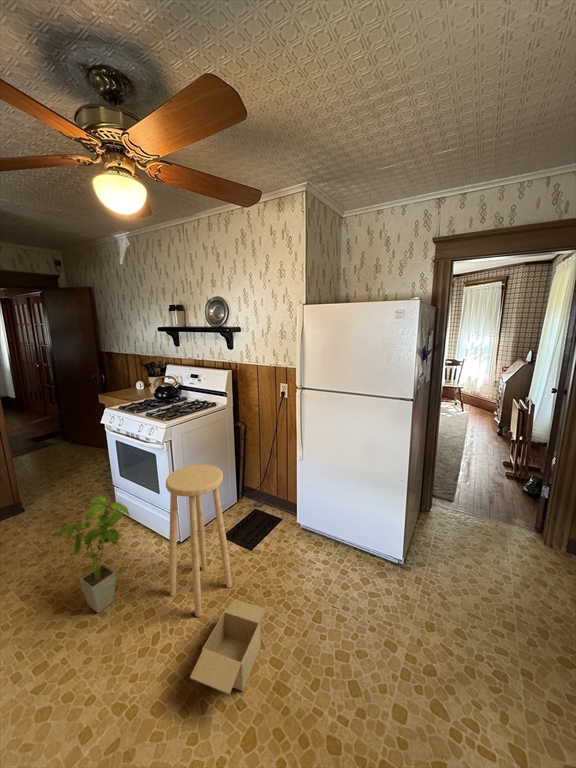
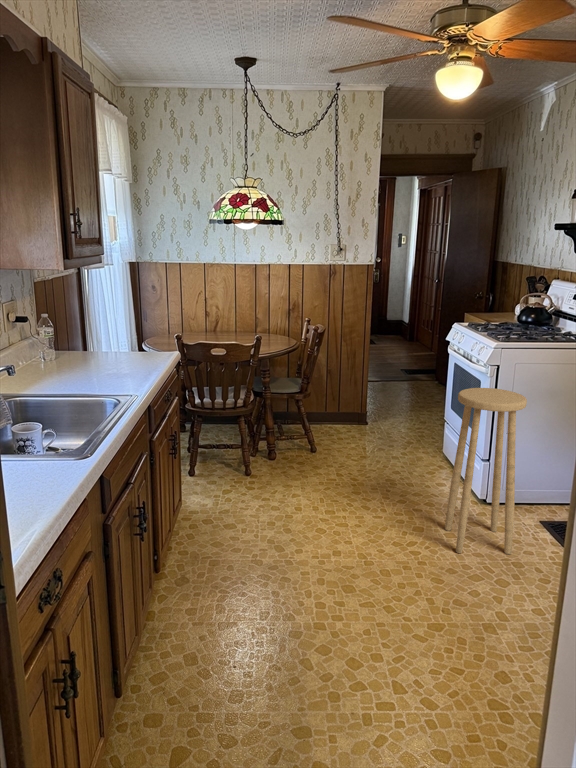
house plant: present [58,496,129,613] -> none [366,391,428,508]
cardboard box: present [190,599,267,694] -> none [414,545,520,606]

